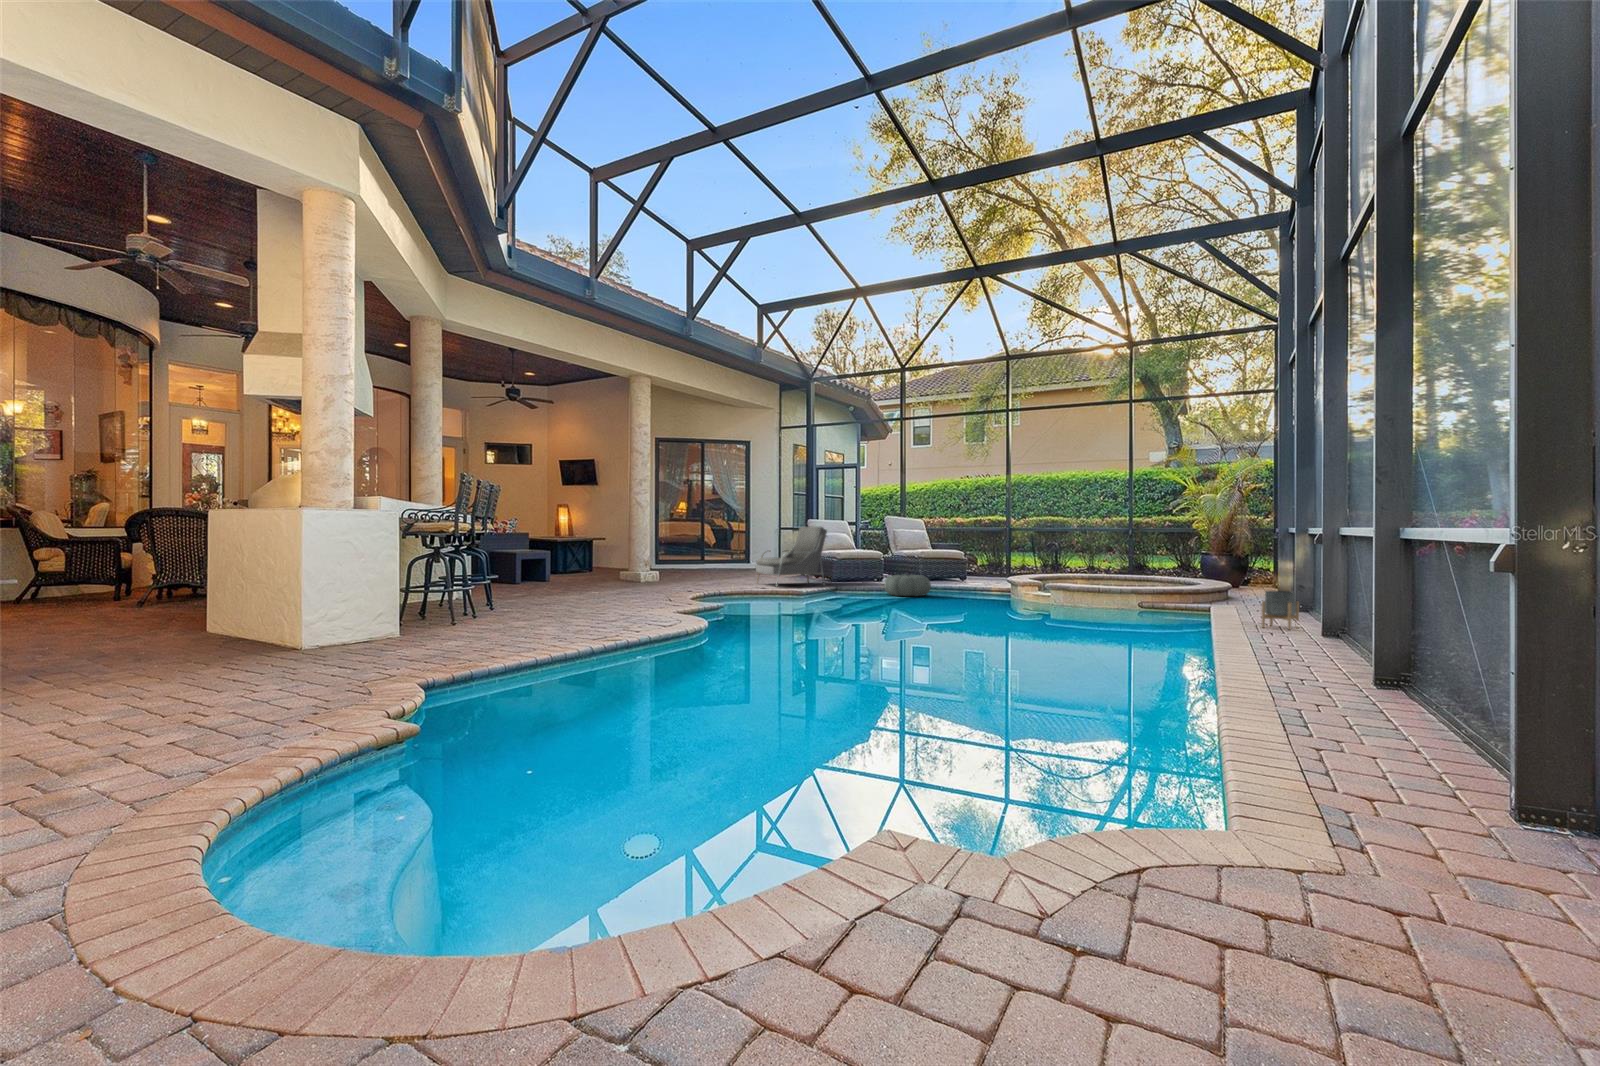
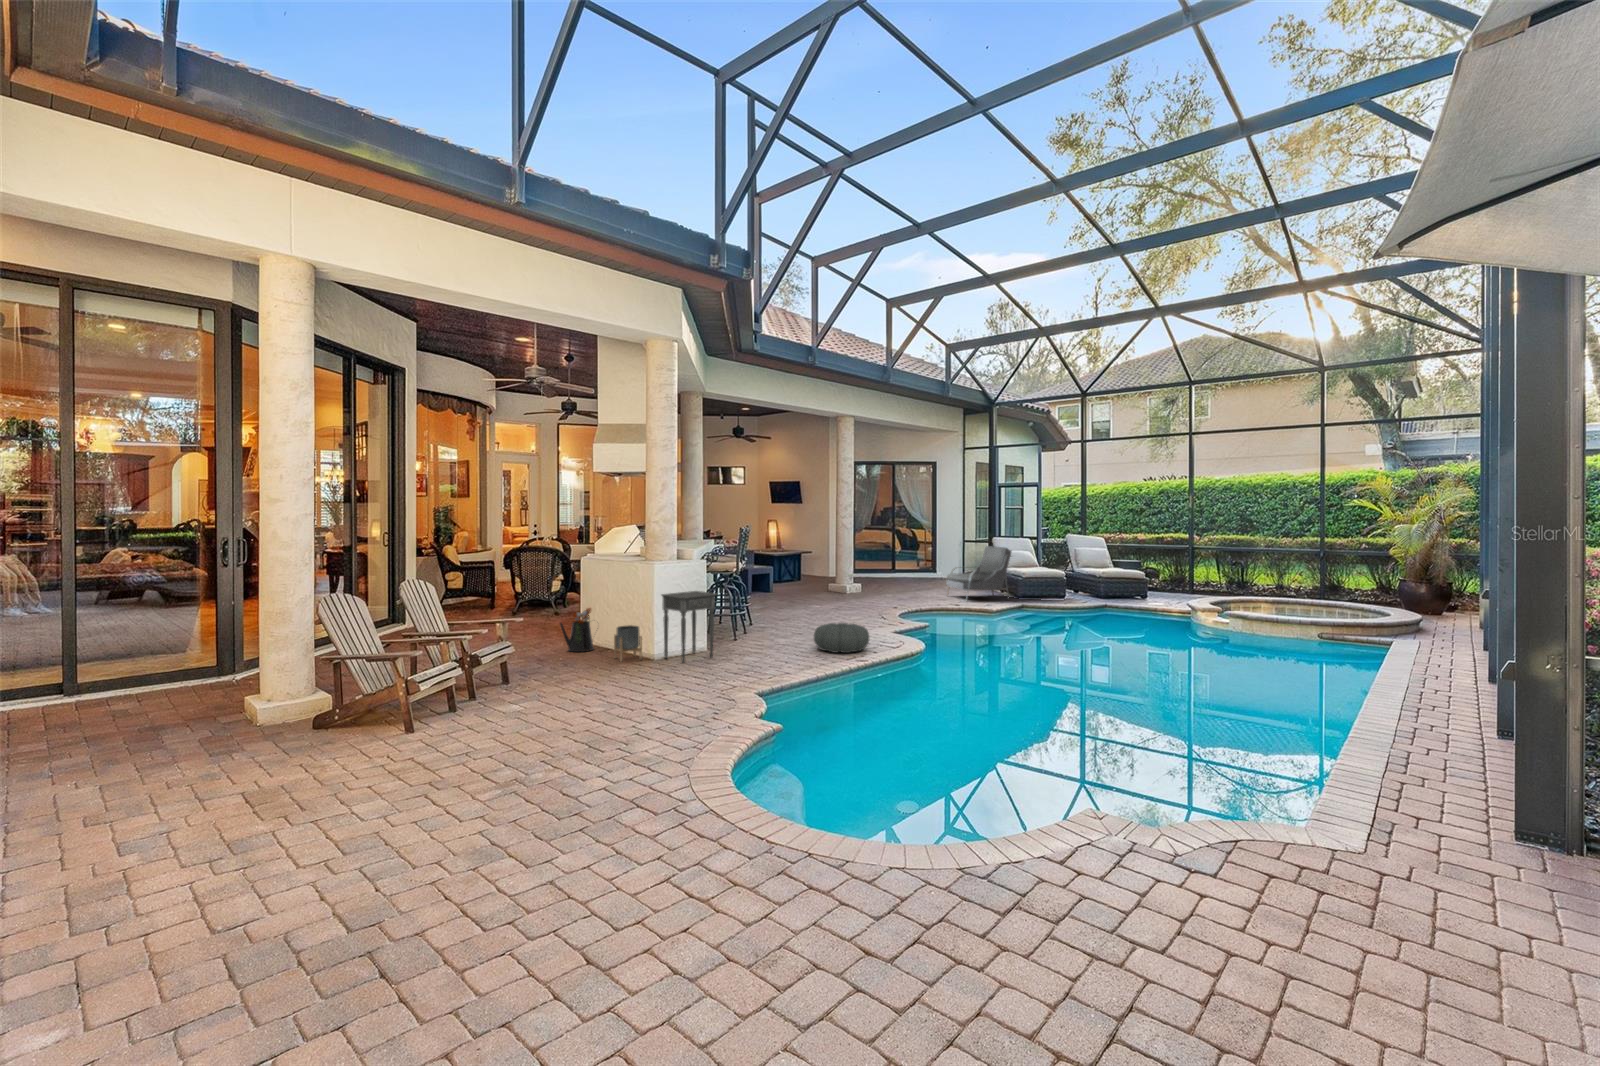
side table: none [303,552,400,654] -> present [662,591,717,663]
pouf: present [884,575,931,597] -> present [814,623,869,653]
watering can: none [136,579,213,647] -> present [560,608,594,652]
planter: present [1262,591,1299,630] -> present [614,625,642,662]

